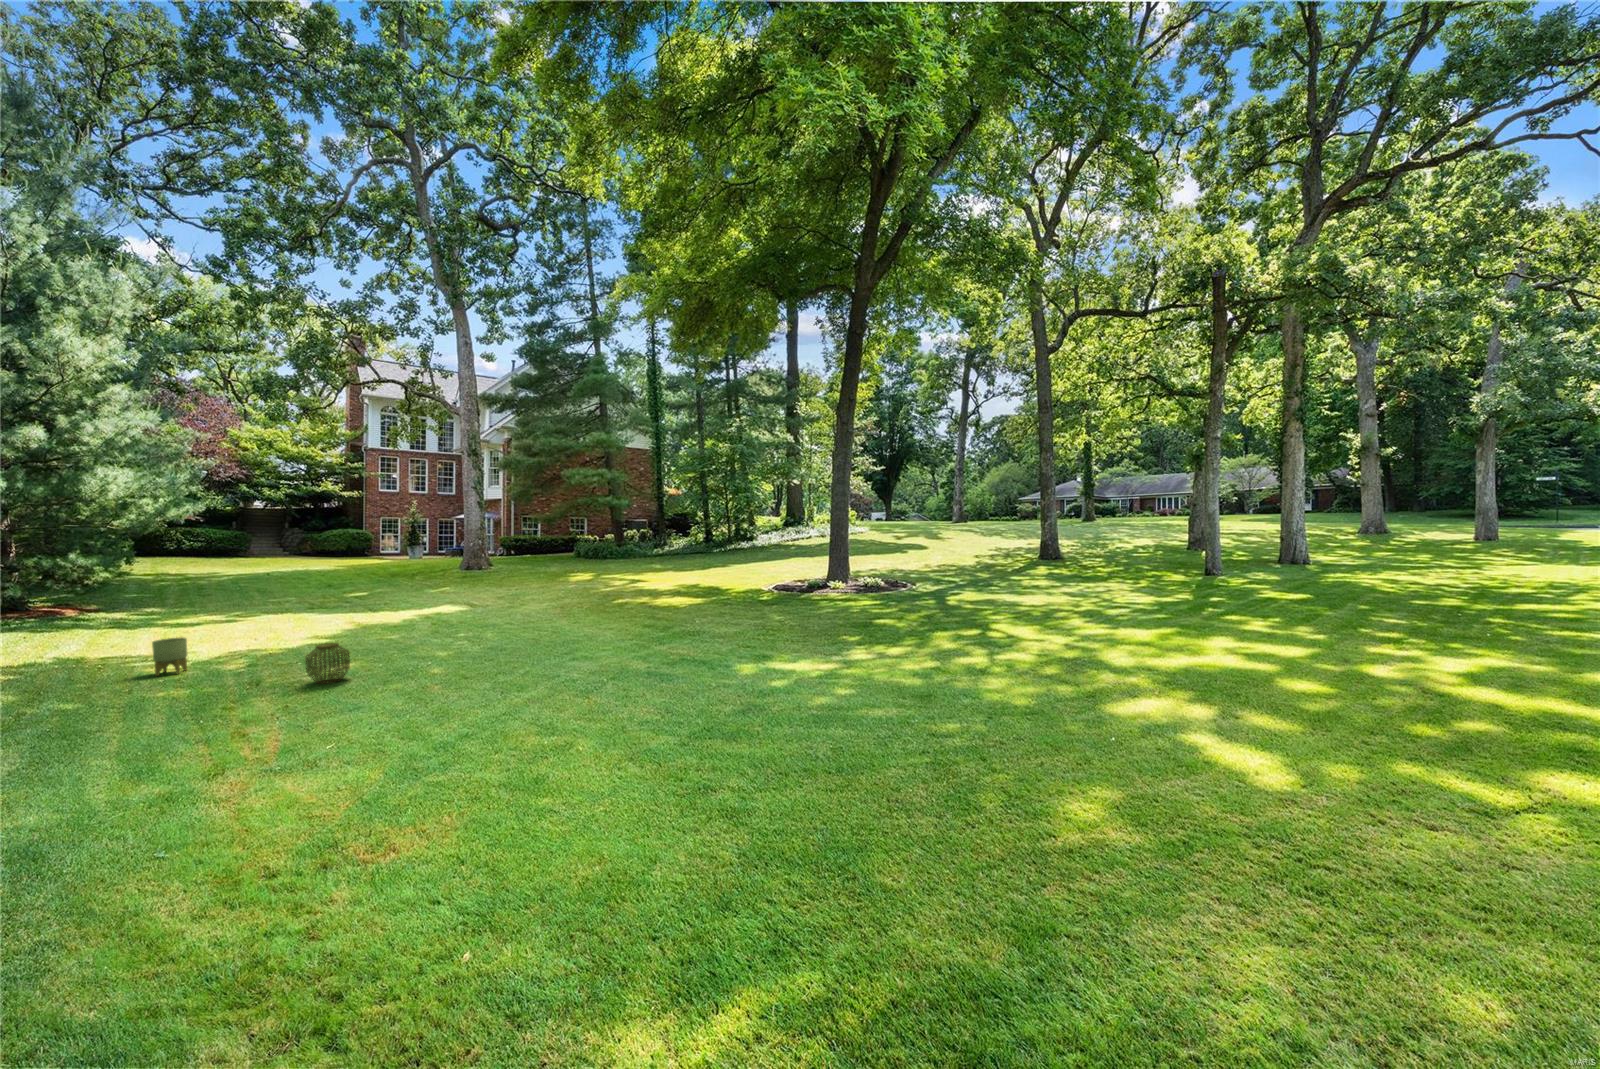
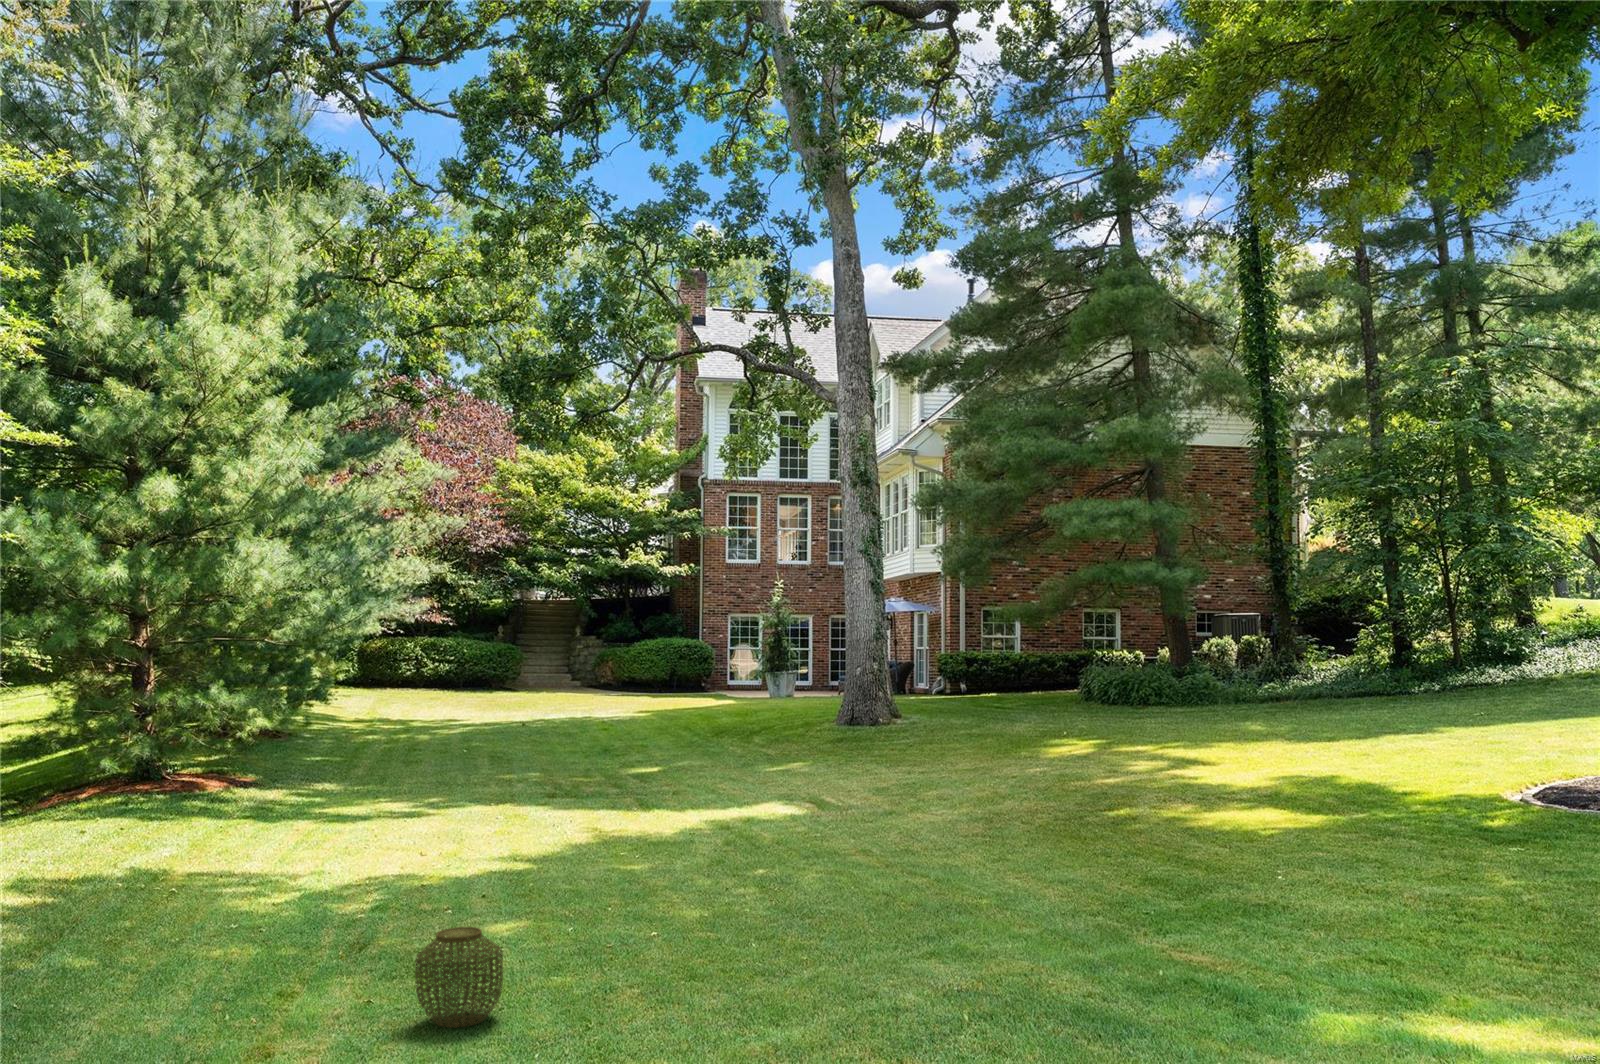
planter: present [152,638,187,676] -> none [218,872,272,951]

